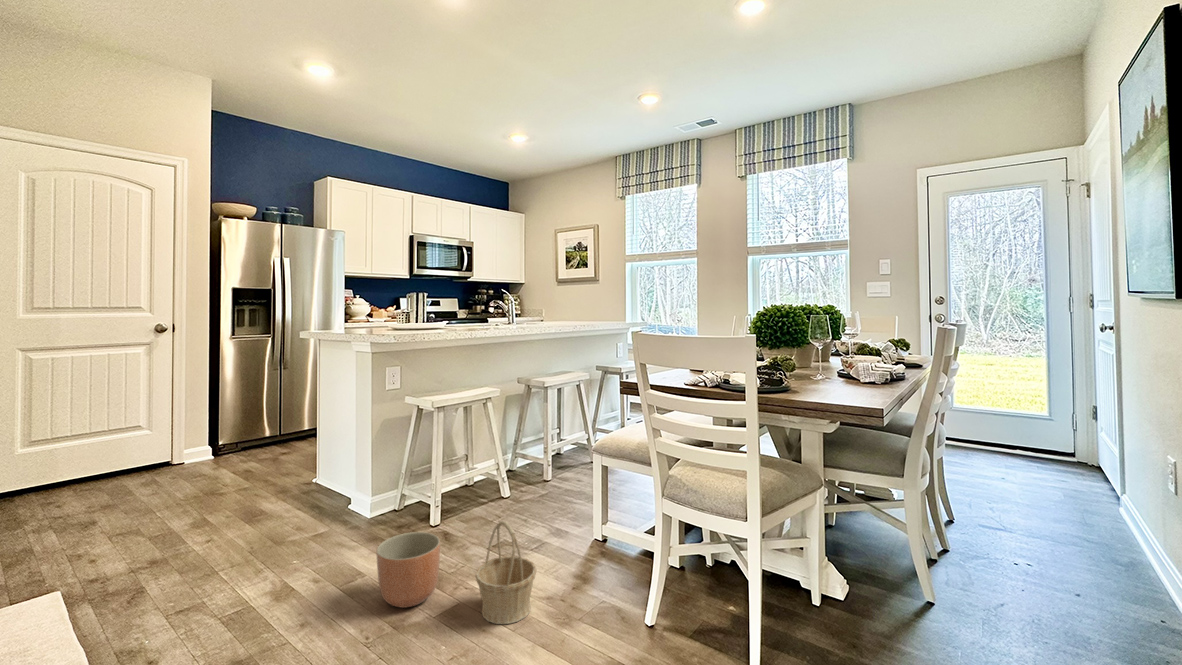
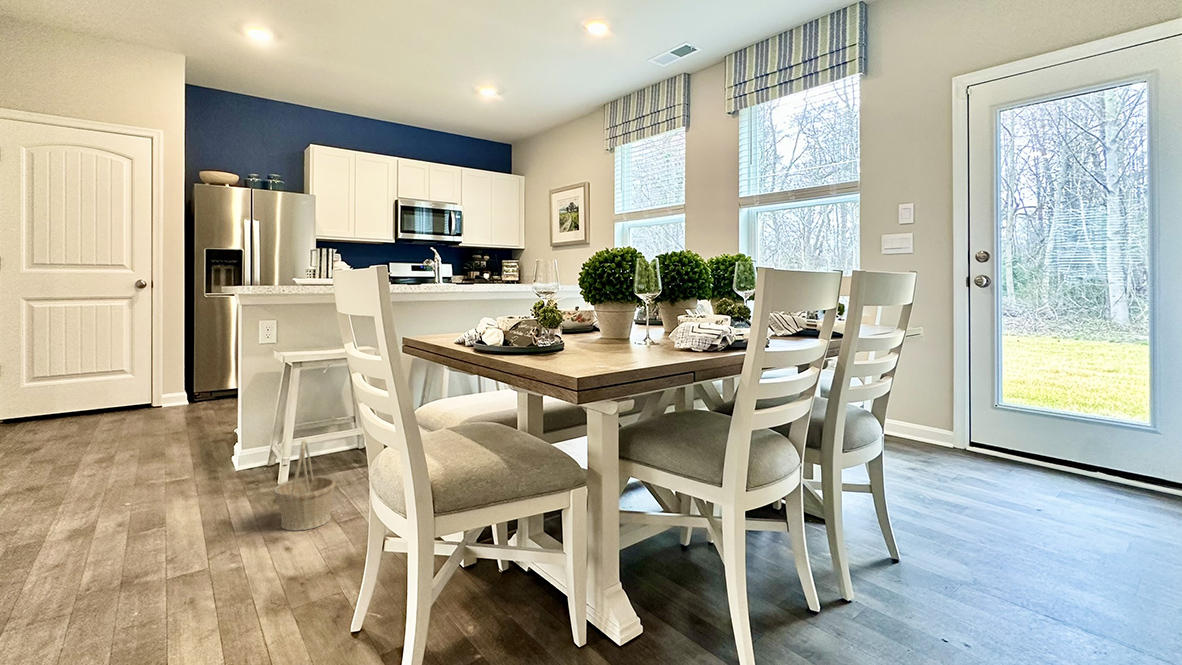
planter: present [377,532,440,608] -> none [203,452,266,513]

